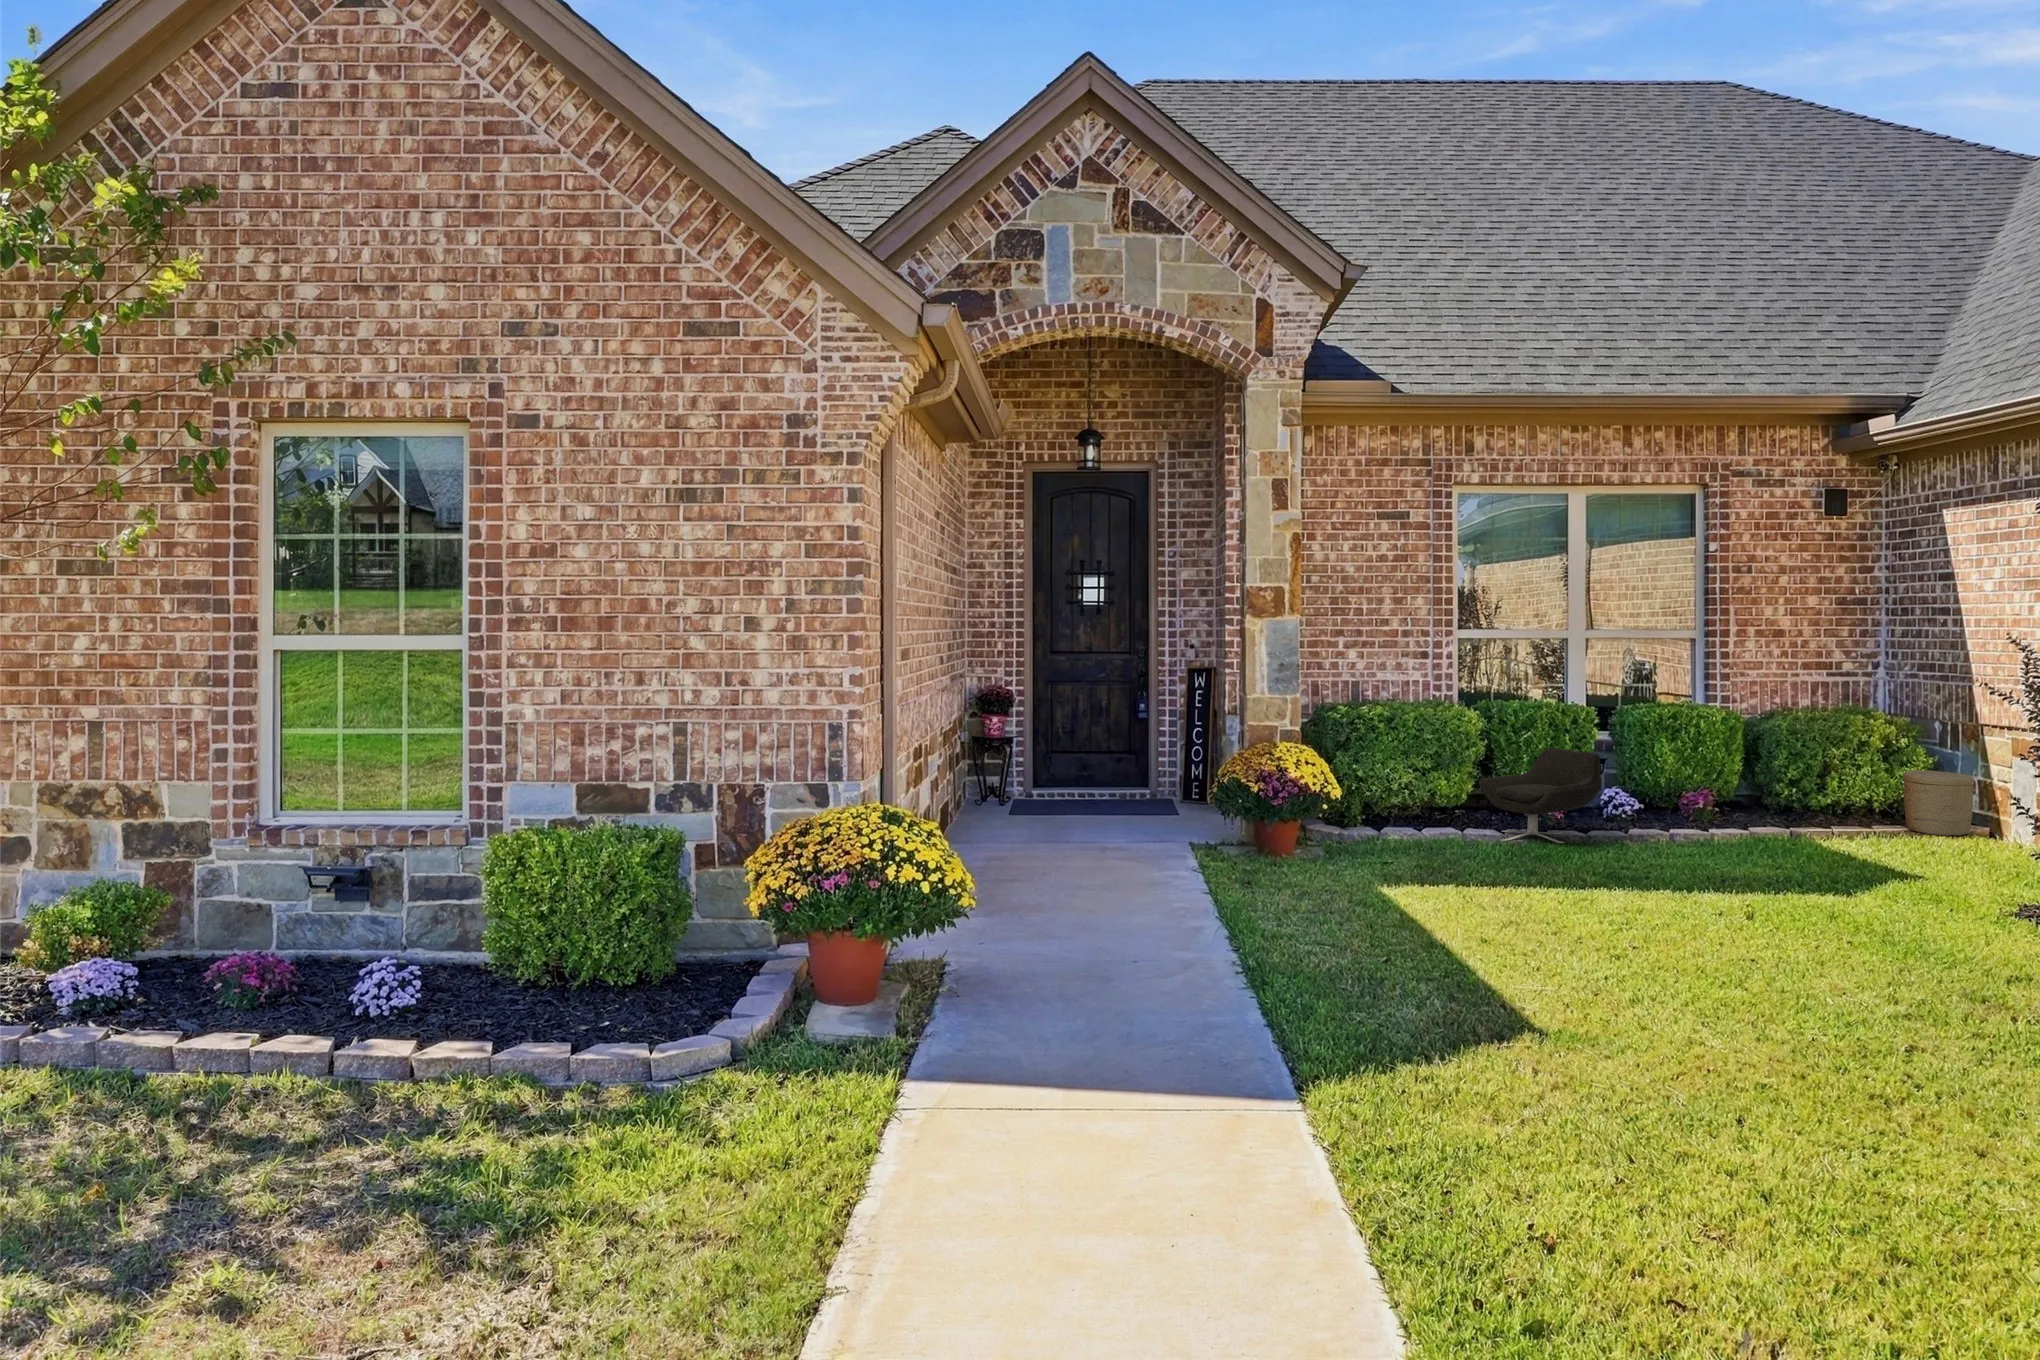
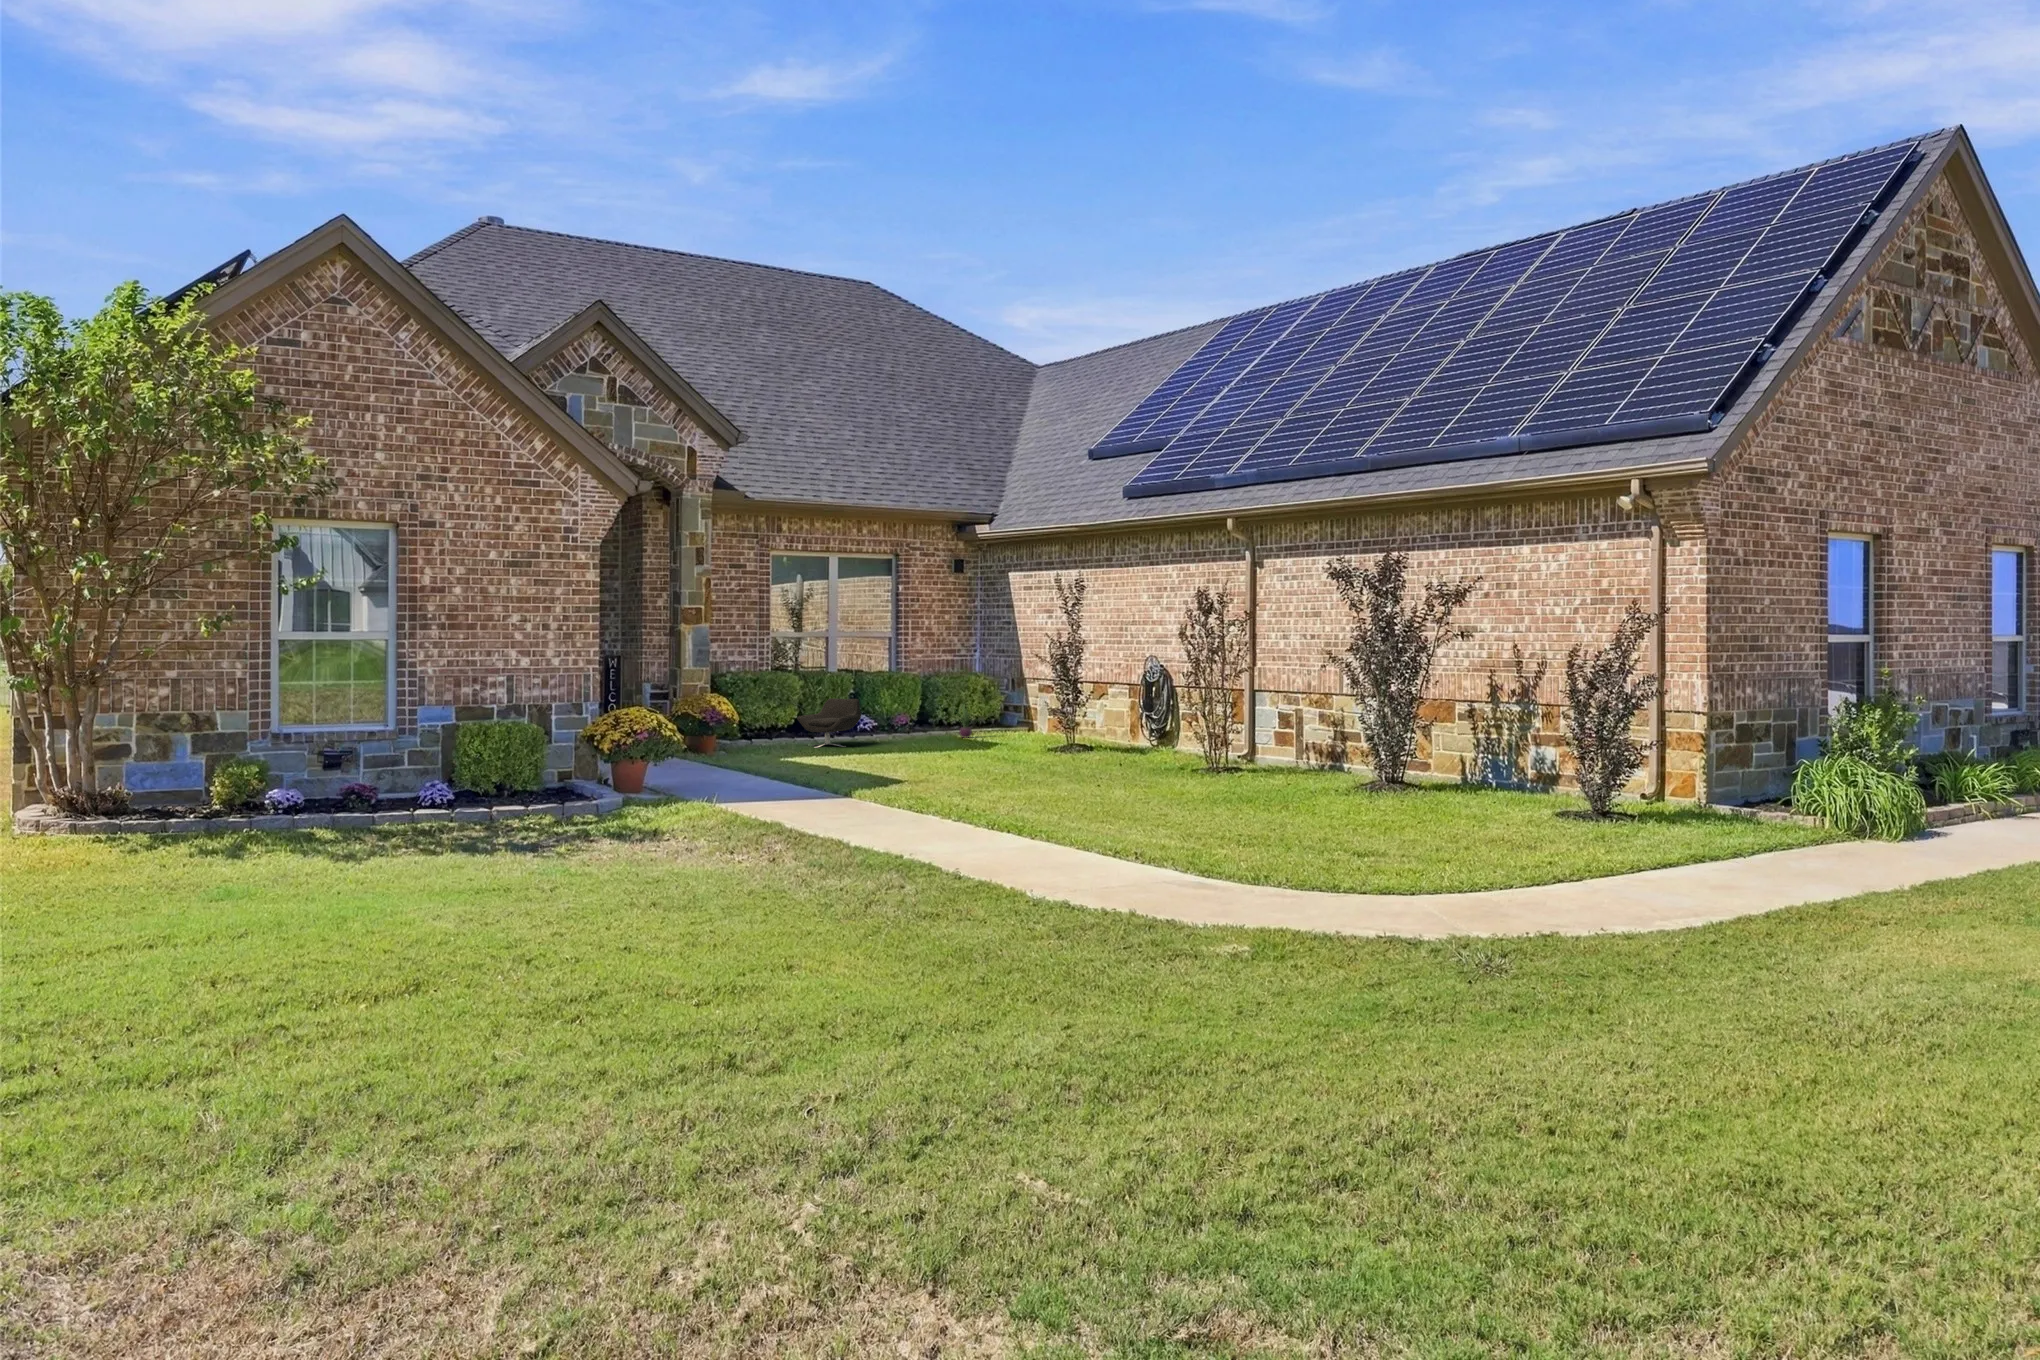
decorative plant: none [1794,765,1872,835] -> present [958,704,972,738]
woven basket: present [1903,770,1975,836] -> none [993,704,1024,735]

